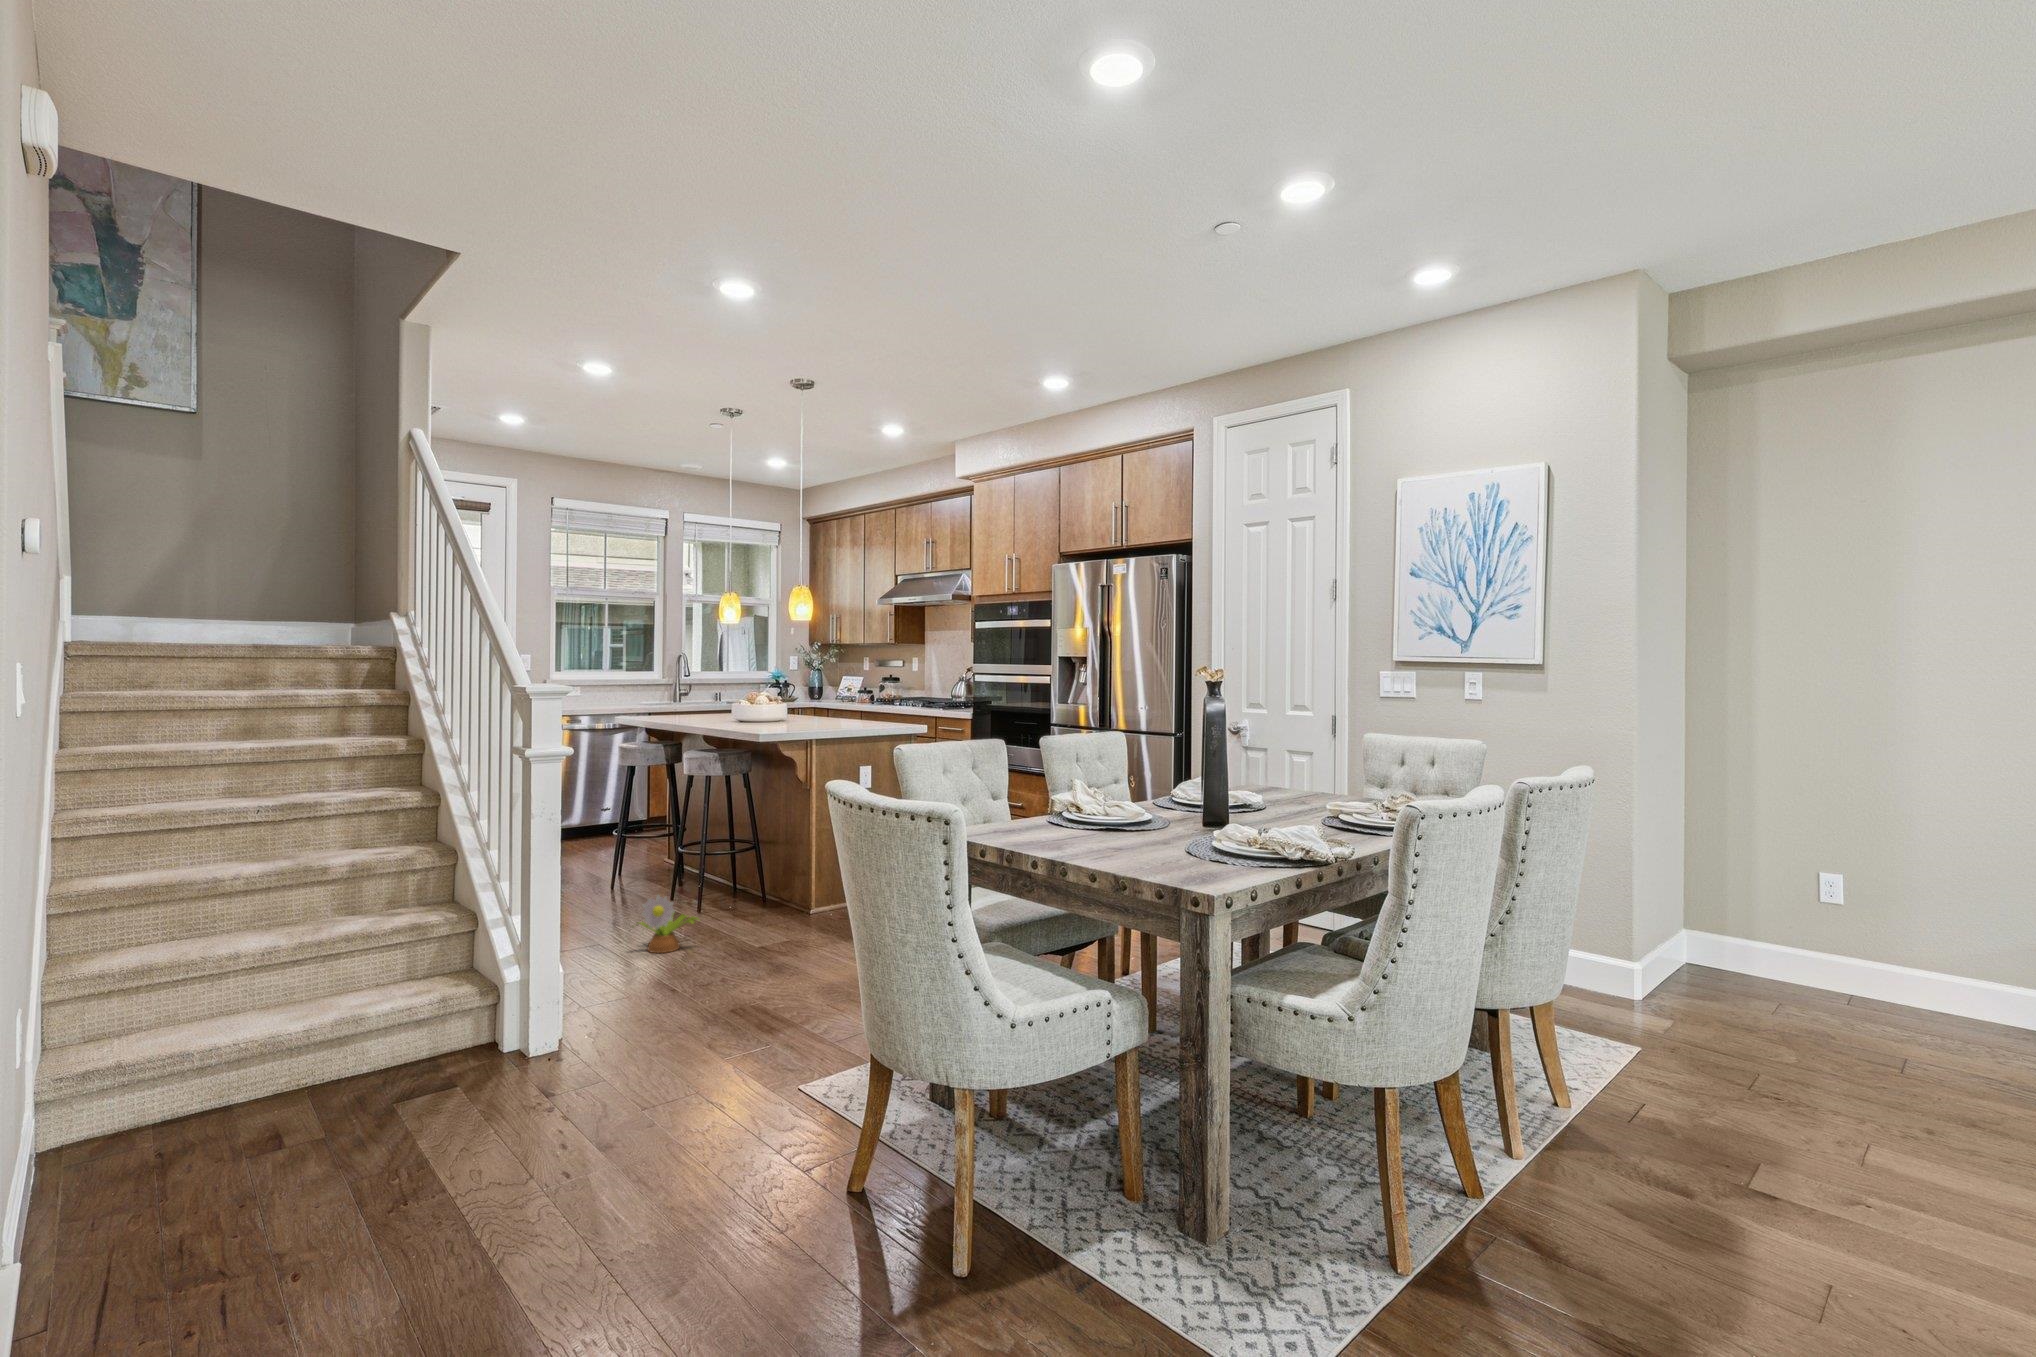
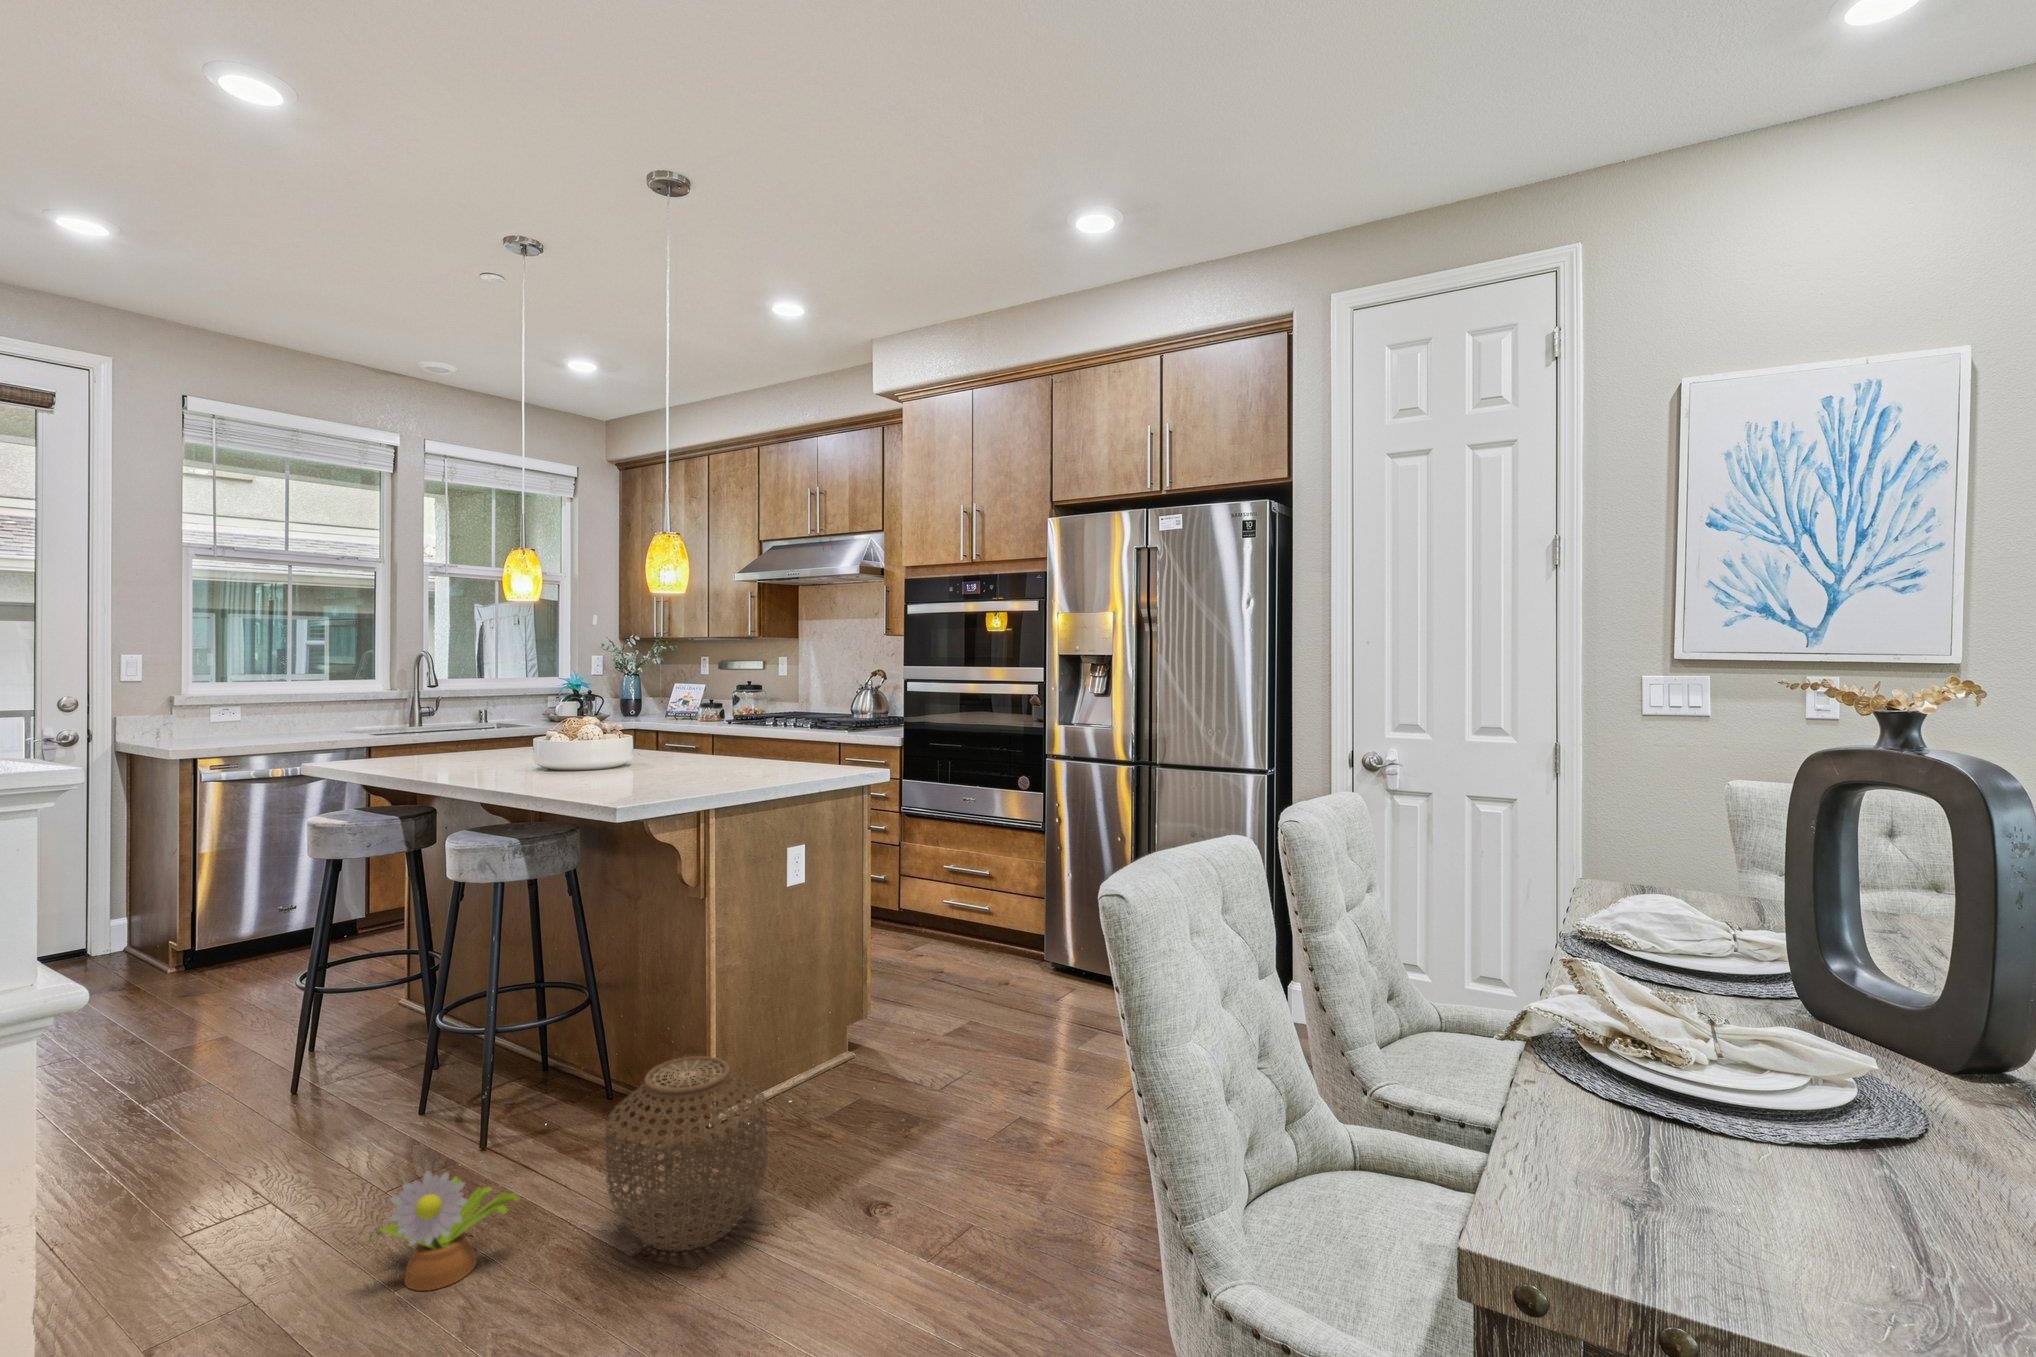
woven basket: none [740,861,822,952] -> present [605,1056,767,1251]

